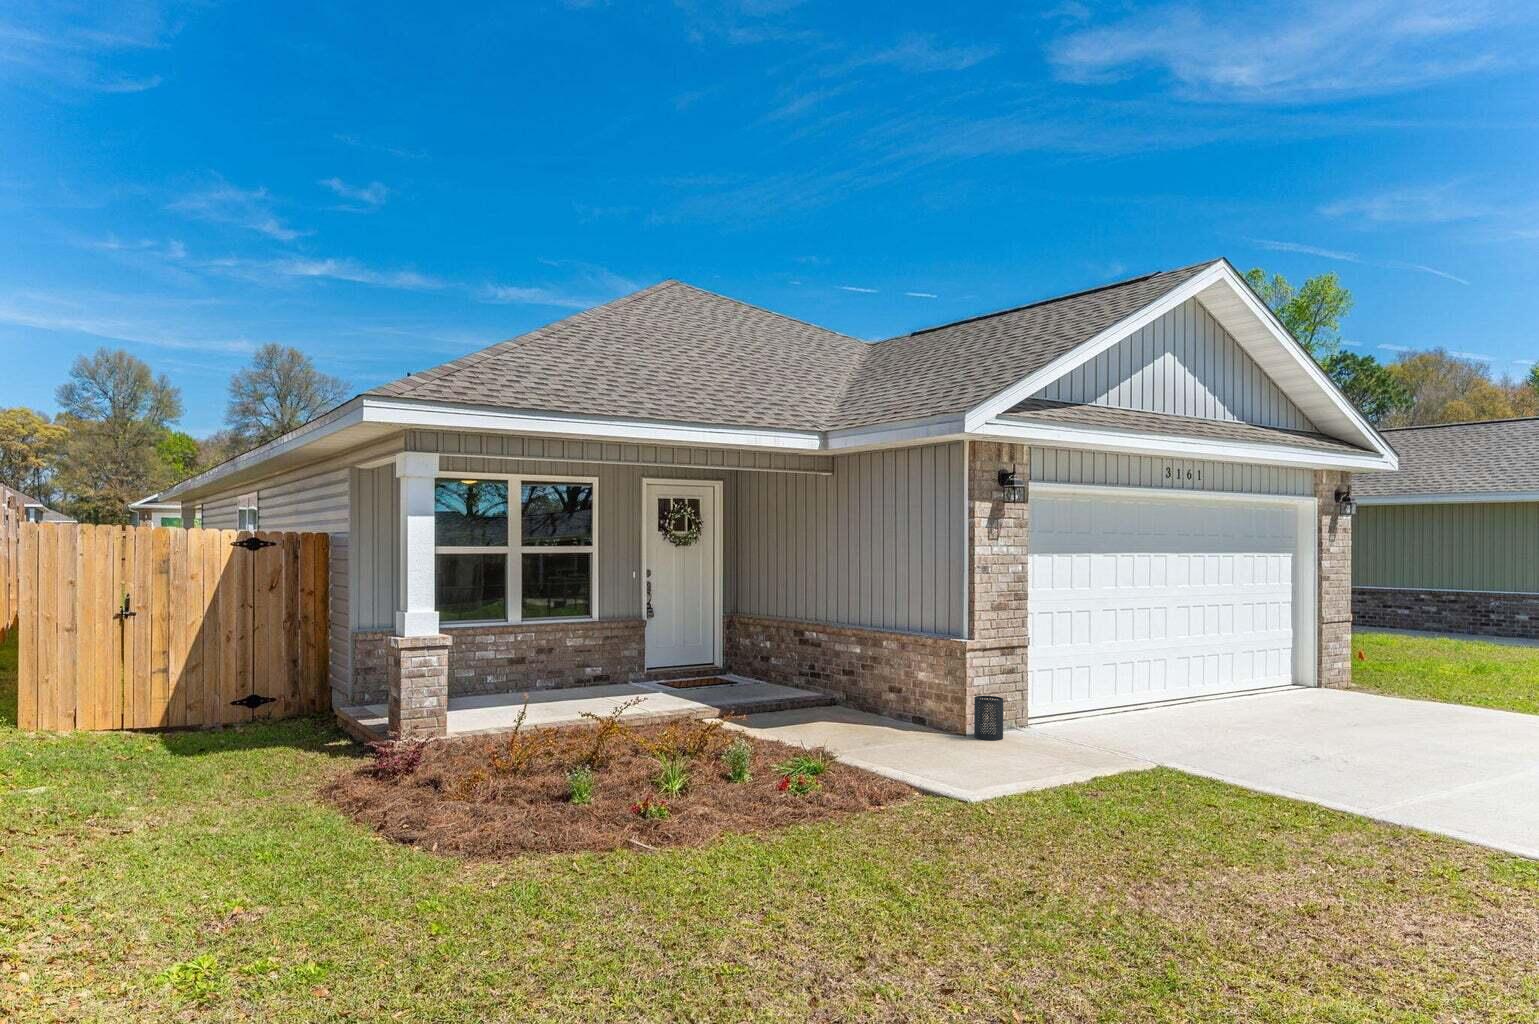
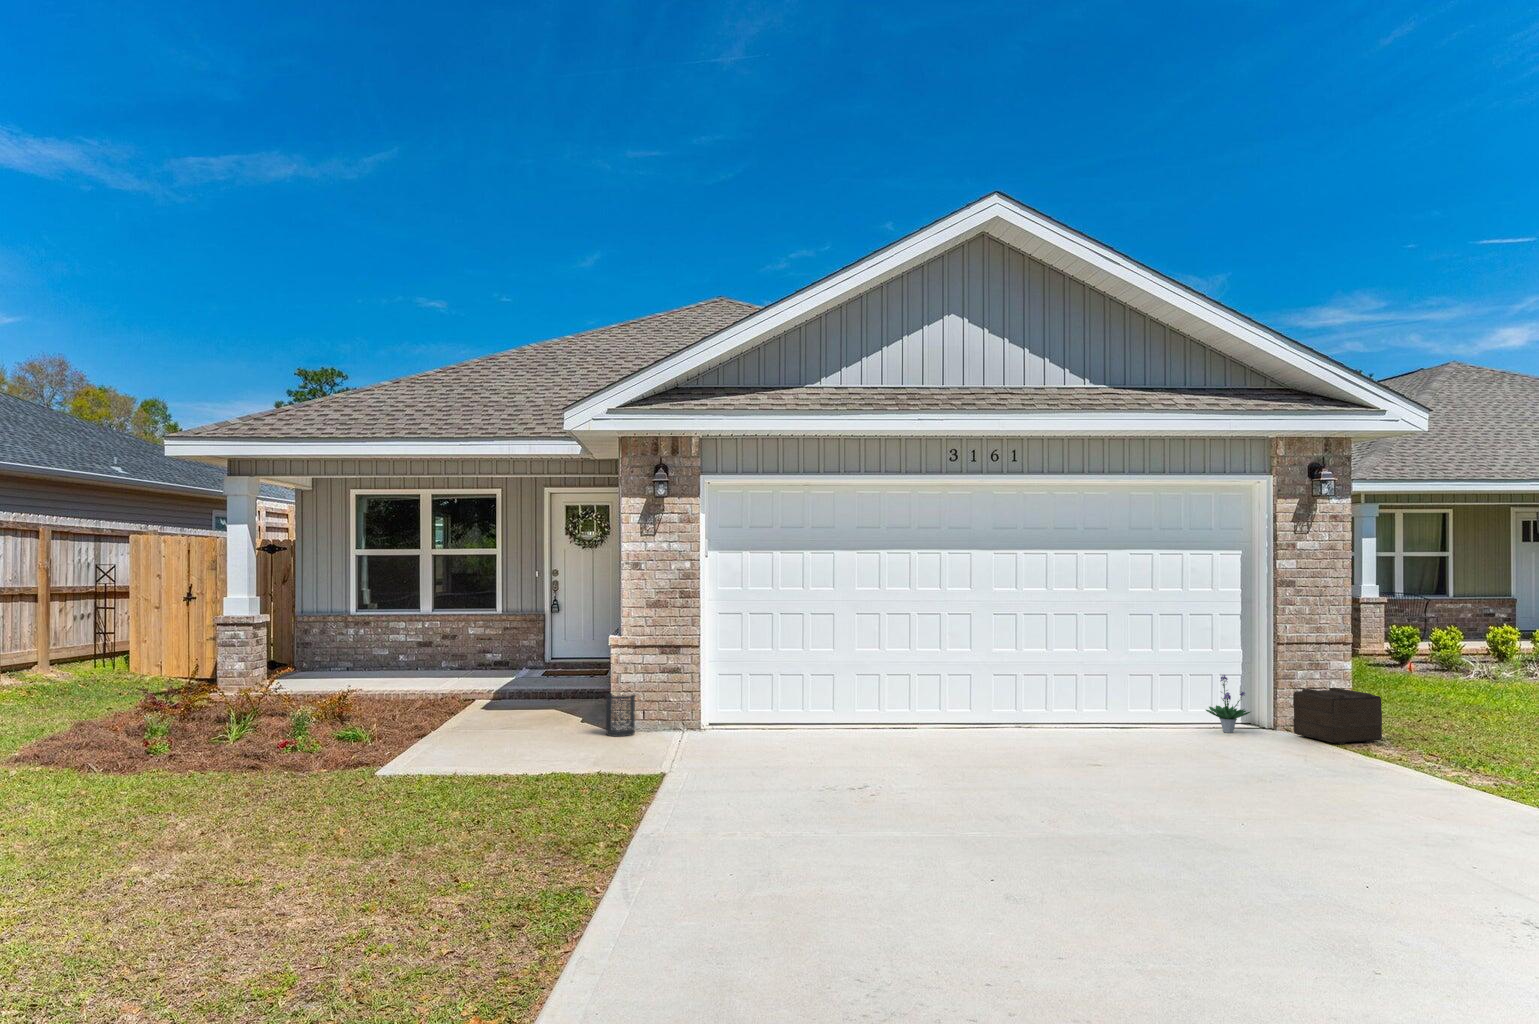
potted plant: none [1287,645,1323,688] -> present [1206,675,1250,733]
wooden crate: none [1342,650,1392,690] -> present [1293,688,1382,744]

